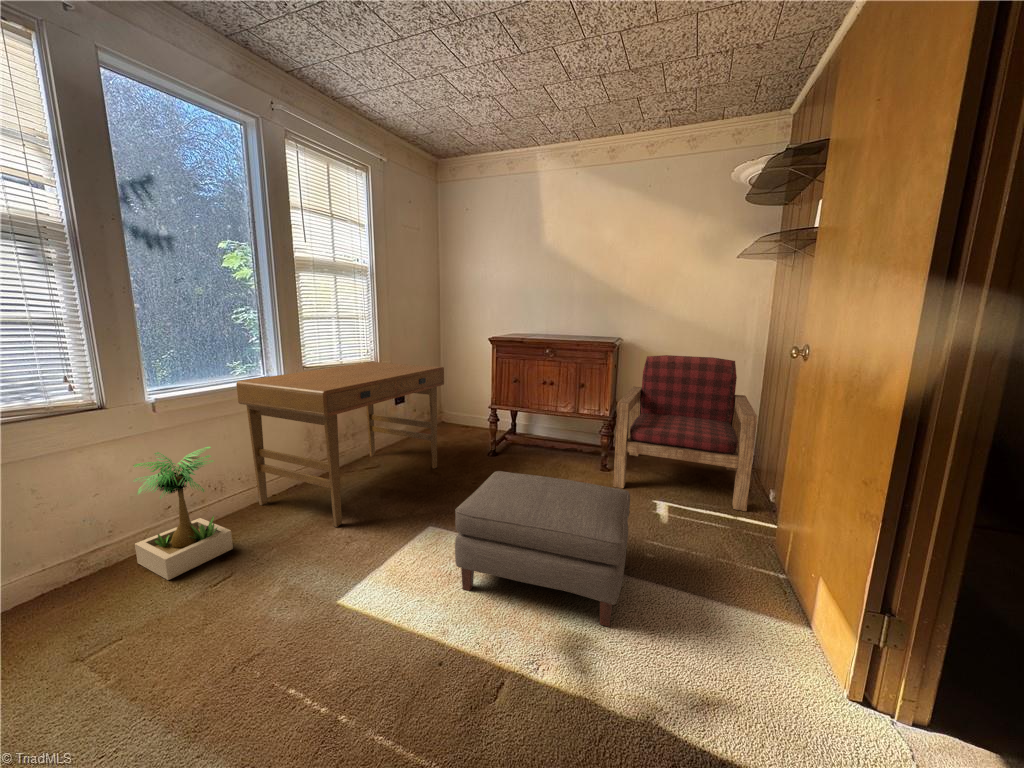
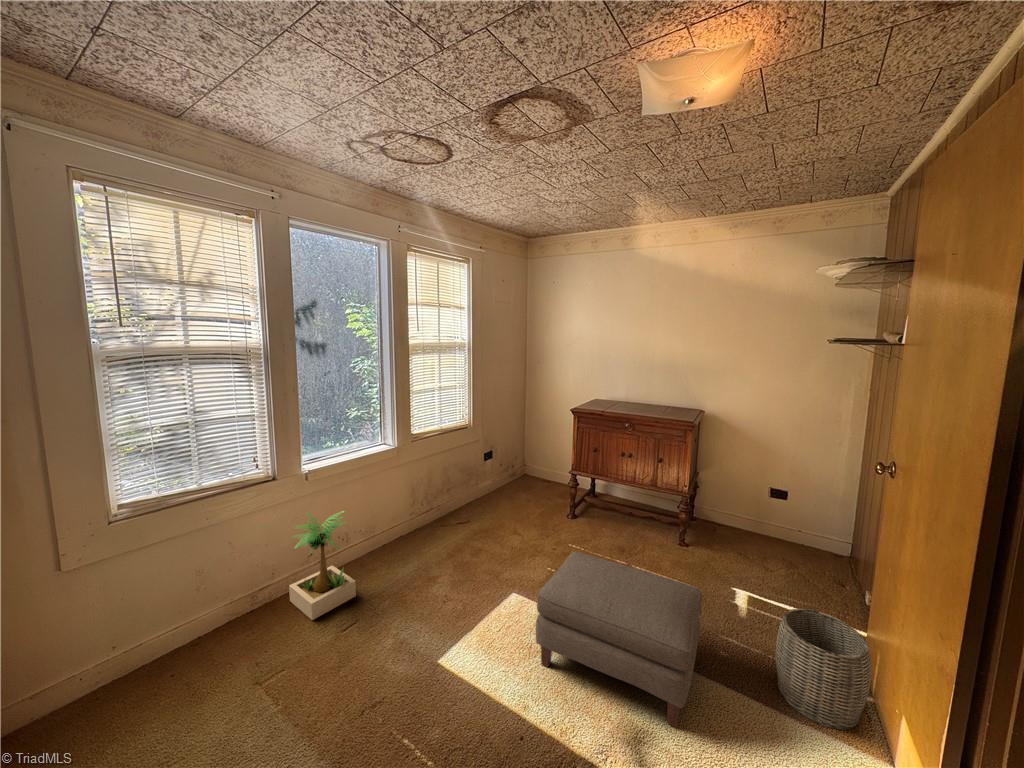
armchair: present [613,355,757,511] -> none [690,432,847,613]
desk: present [236,362,444,527] -> none [362,425,528,584]
woven basket: none [700,499,788,604] -> present [775,609,871,730]

